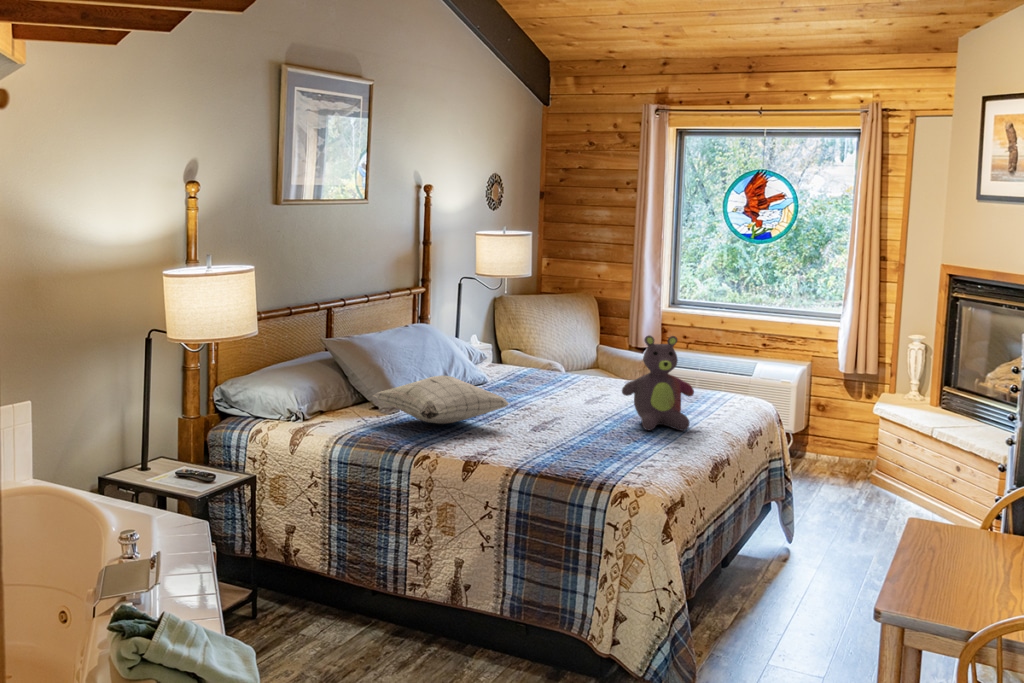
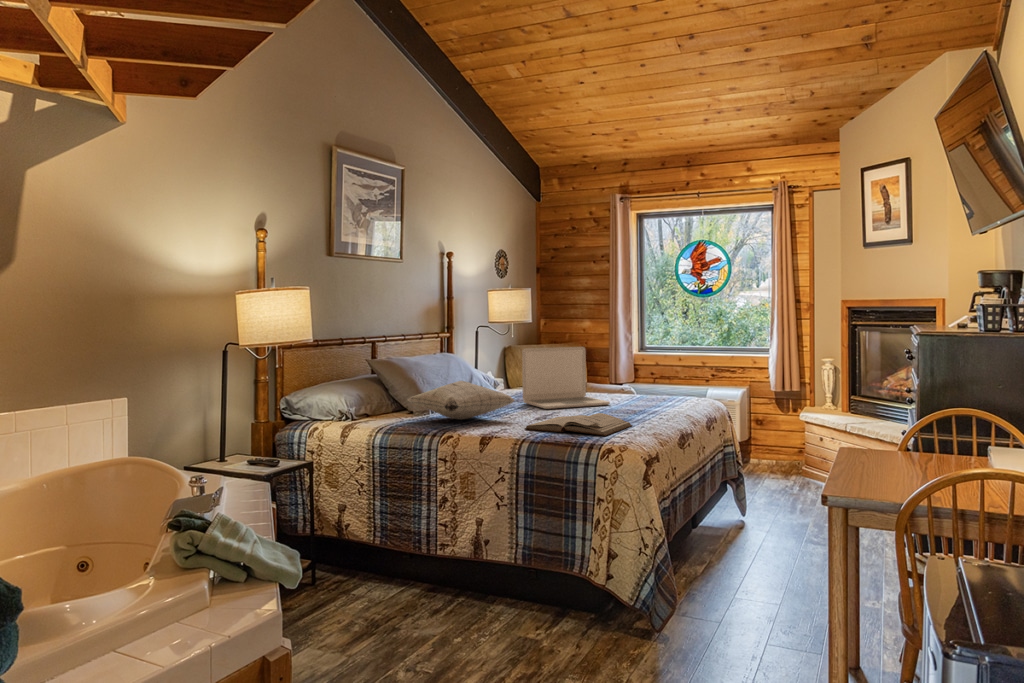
laptop: none [518,324,629,408] -> present [522,347,610,409]
stuffed bear: present [622,335,694,431] -> none [604,343,662,417]
book: none [520,427,654,466] -> present [525,413,633,436]

